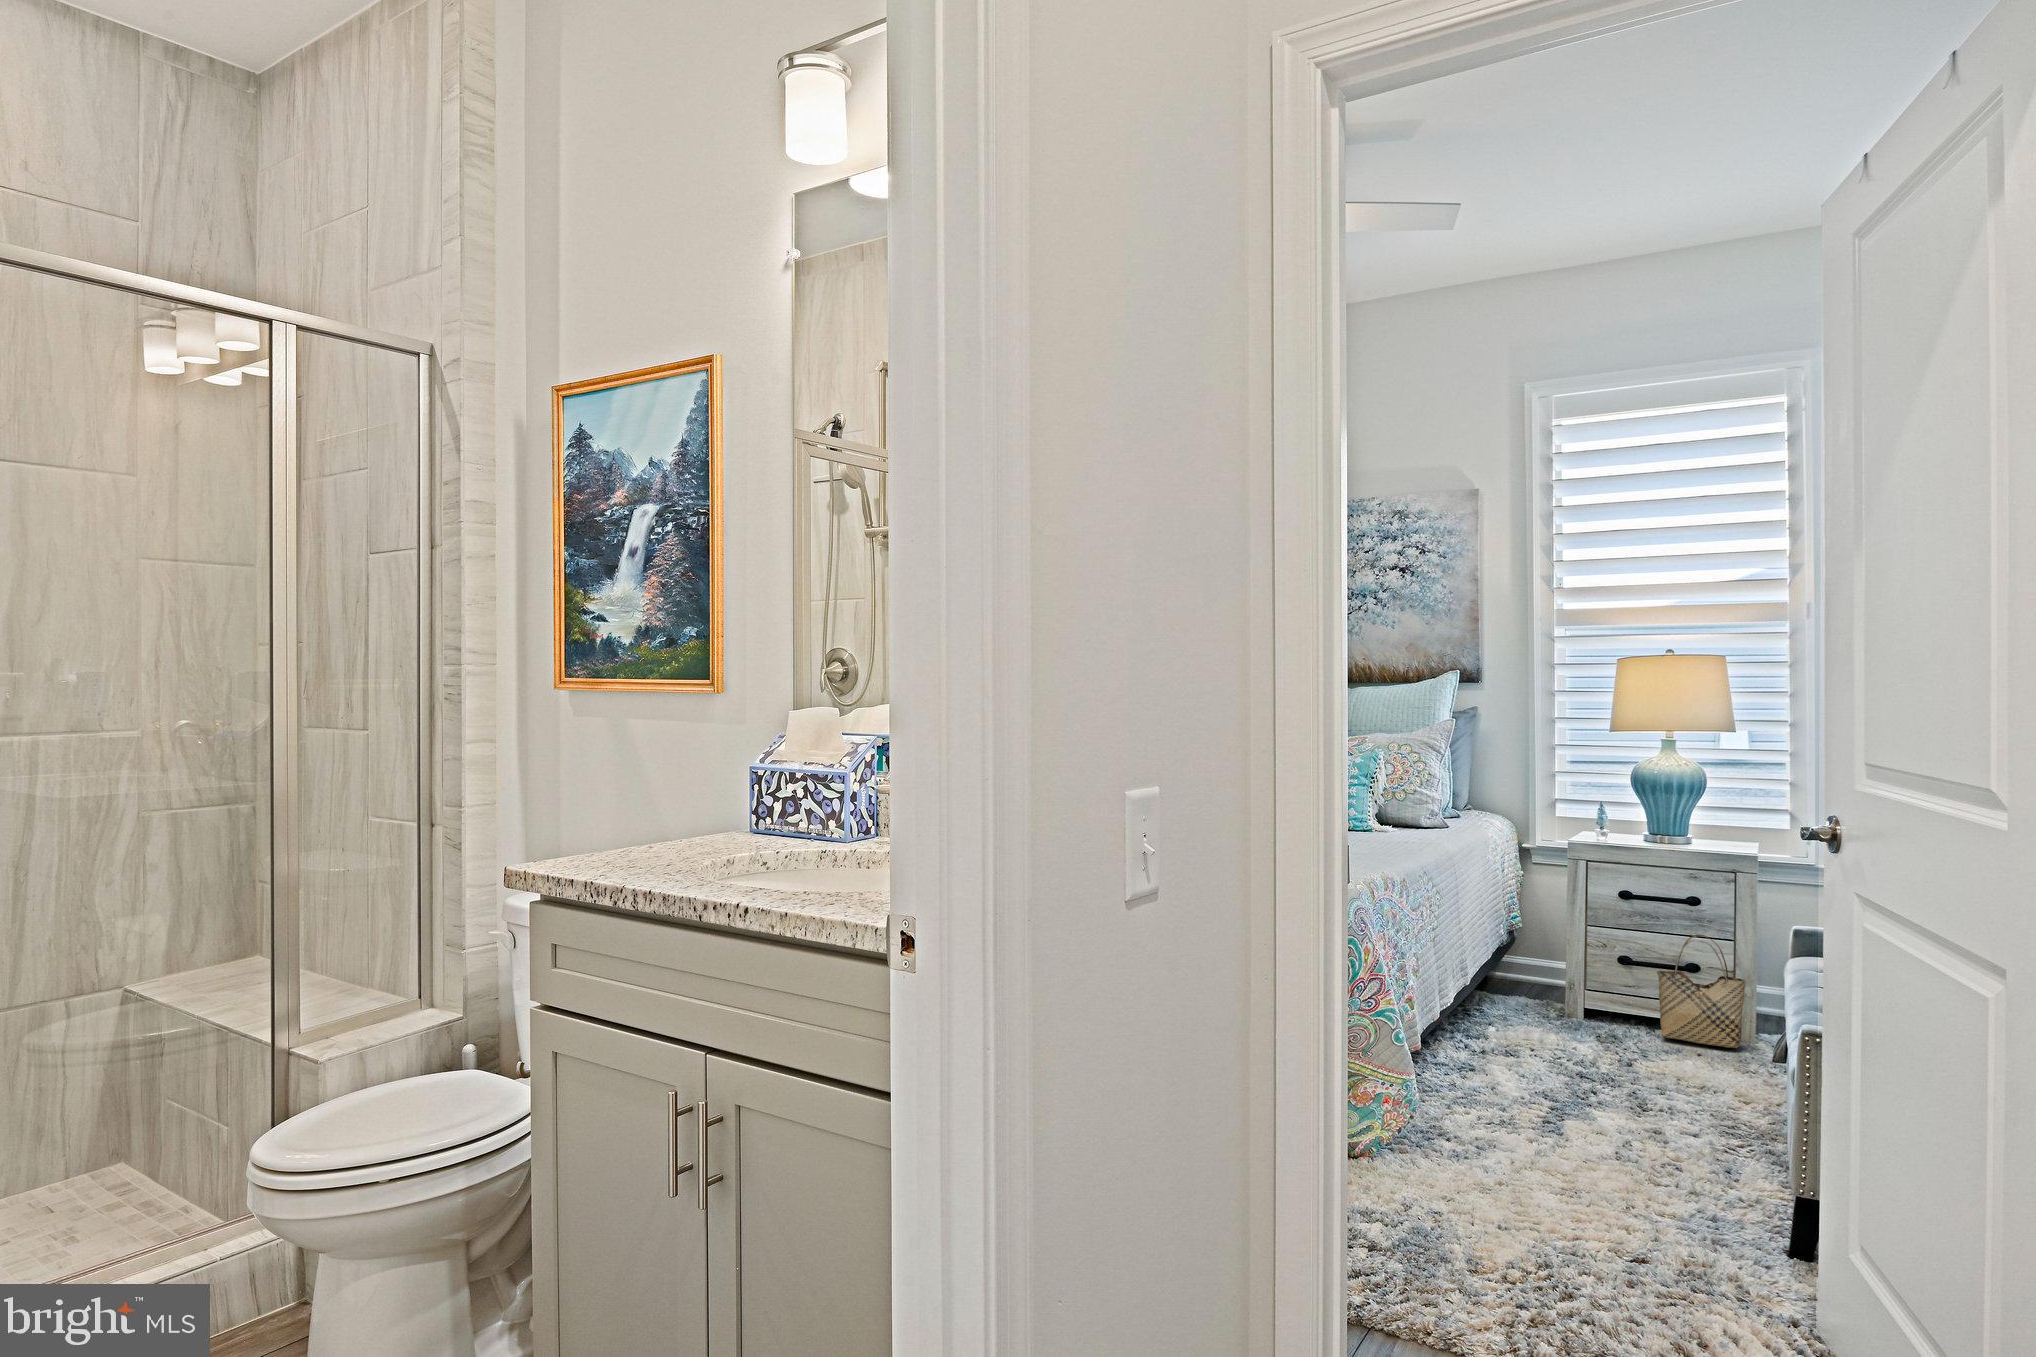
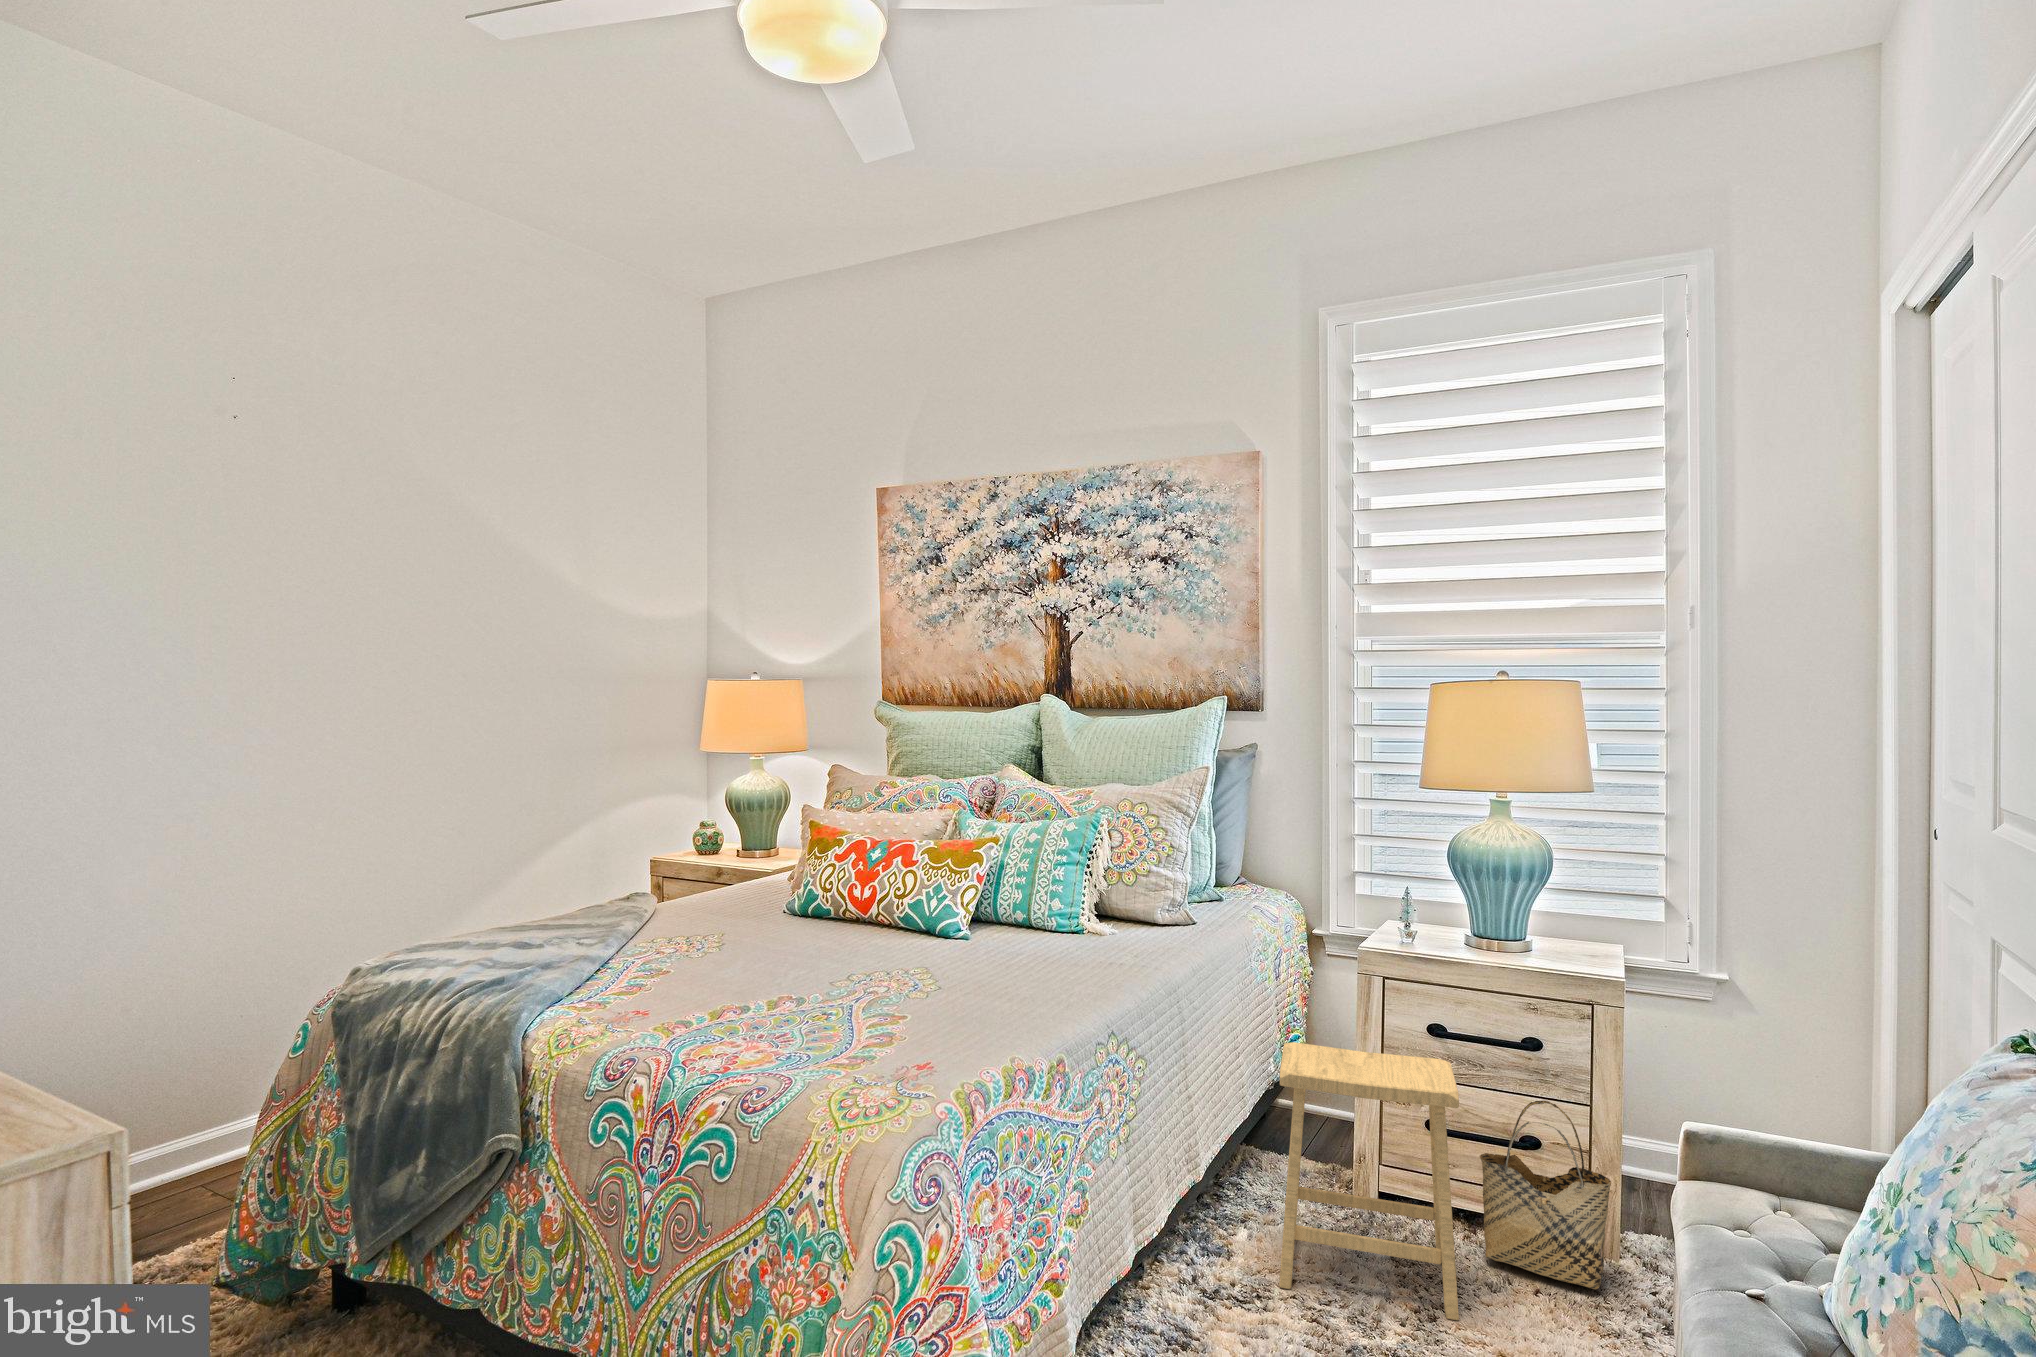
footstool: none [1521,897,1647,1059] -> present [1279,1042,1459,1320]

